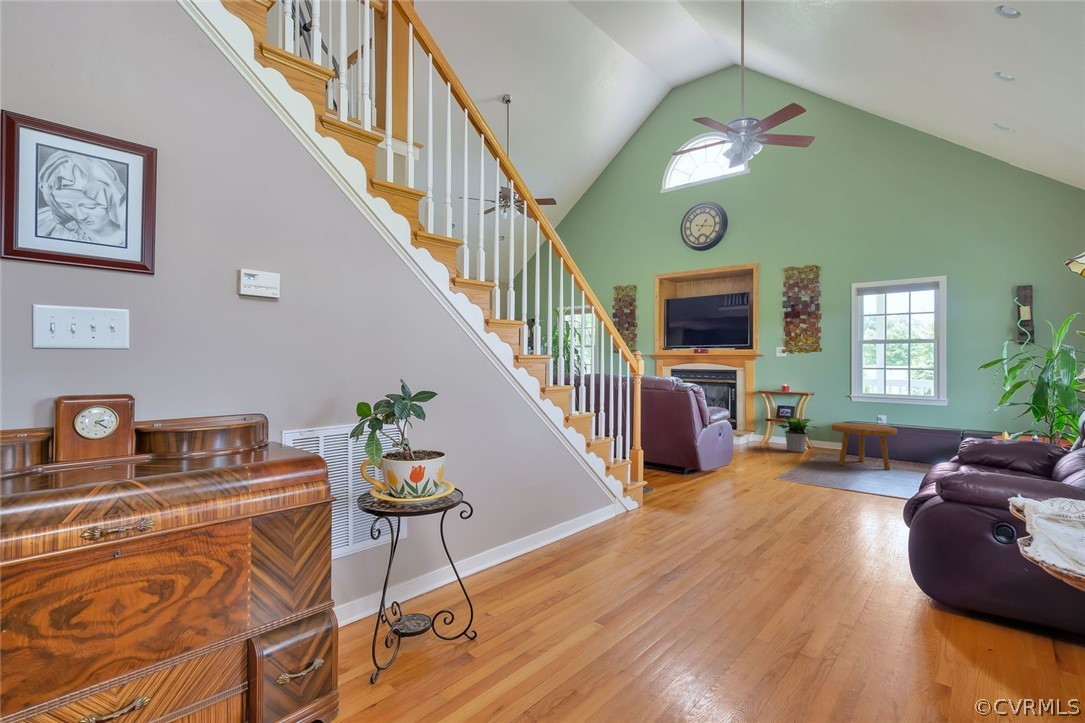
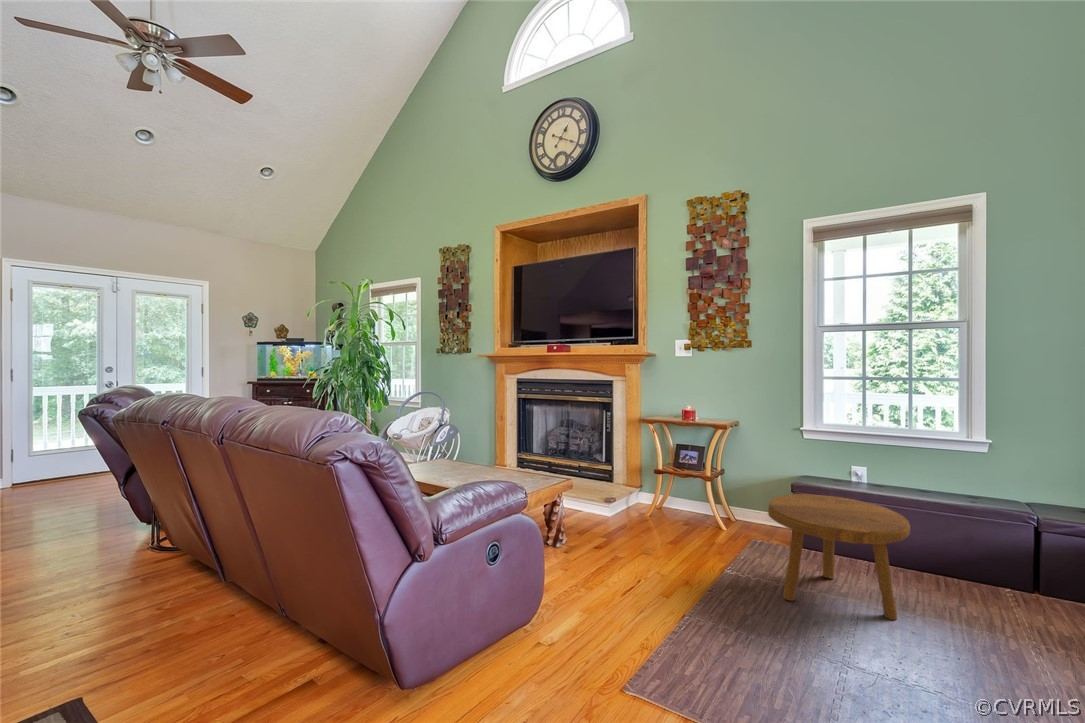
potted plant: present [778,418,818,452] -> none [669,470,747,542]

